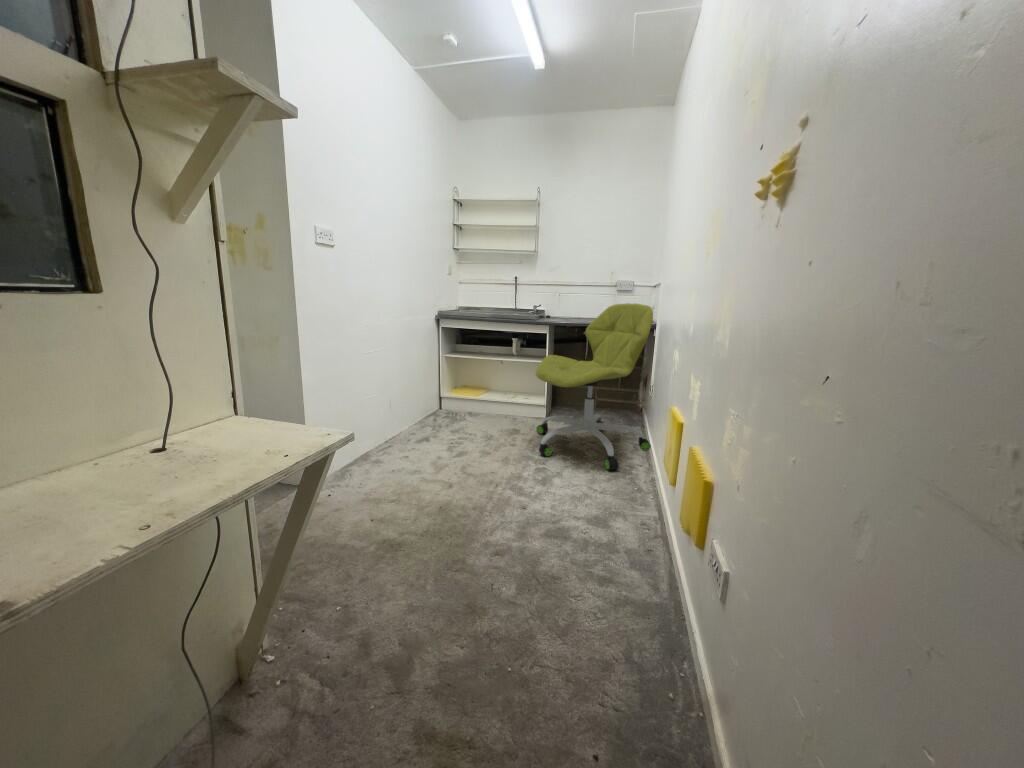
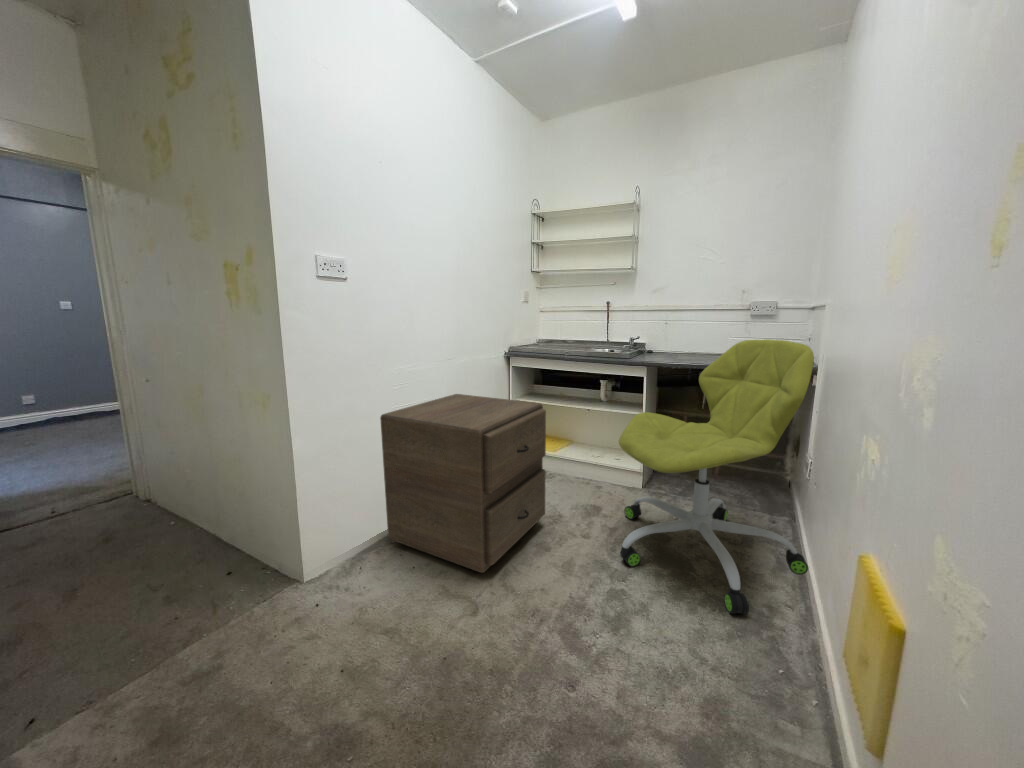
filing cabinet: none [358,345,483,468] -> present [380,394,546,573]

